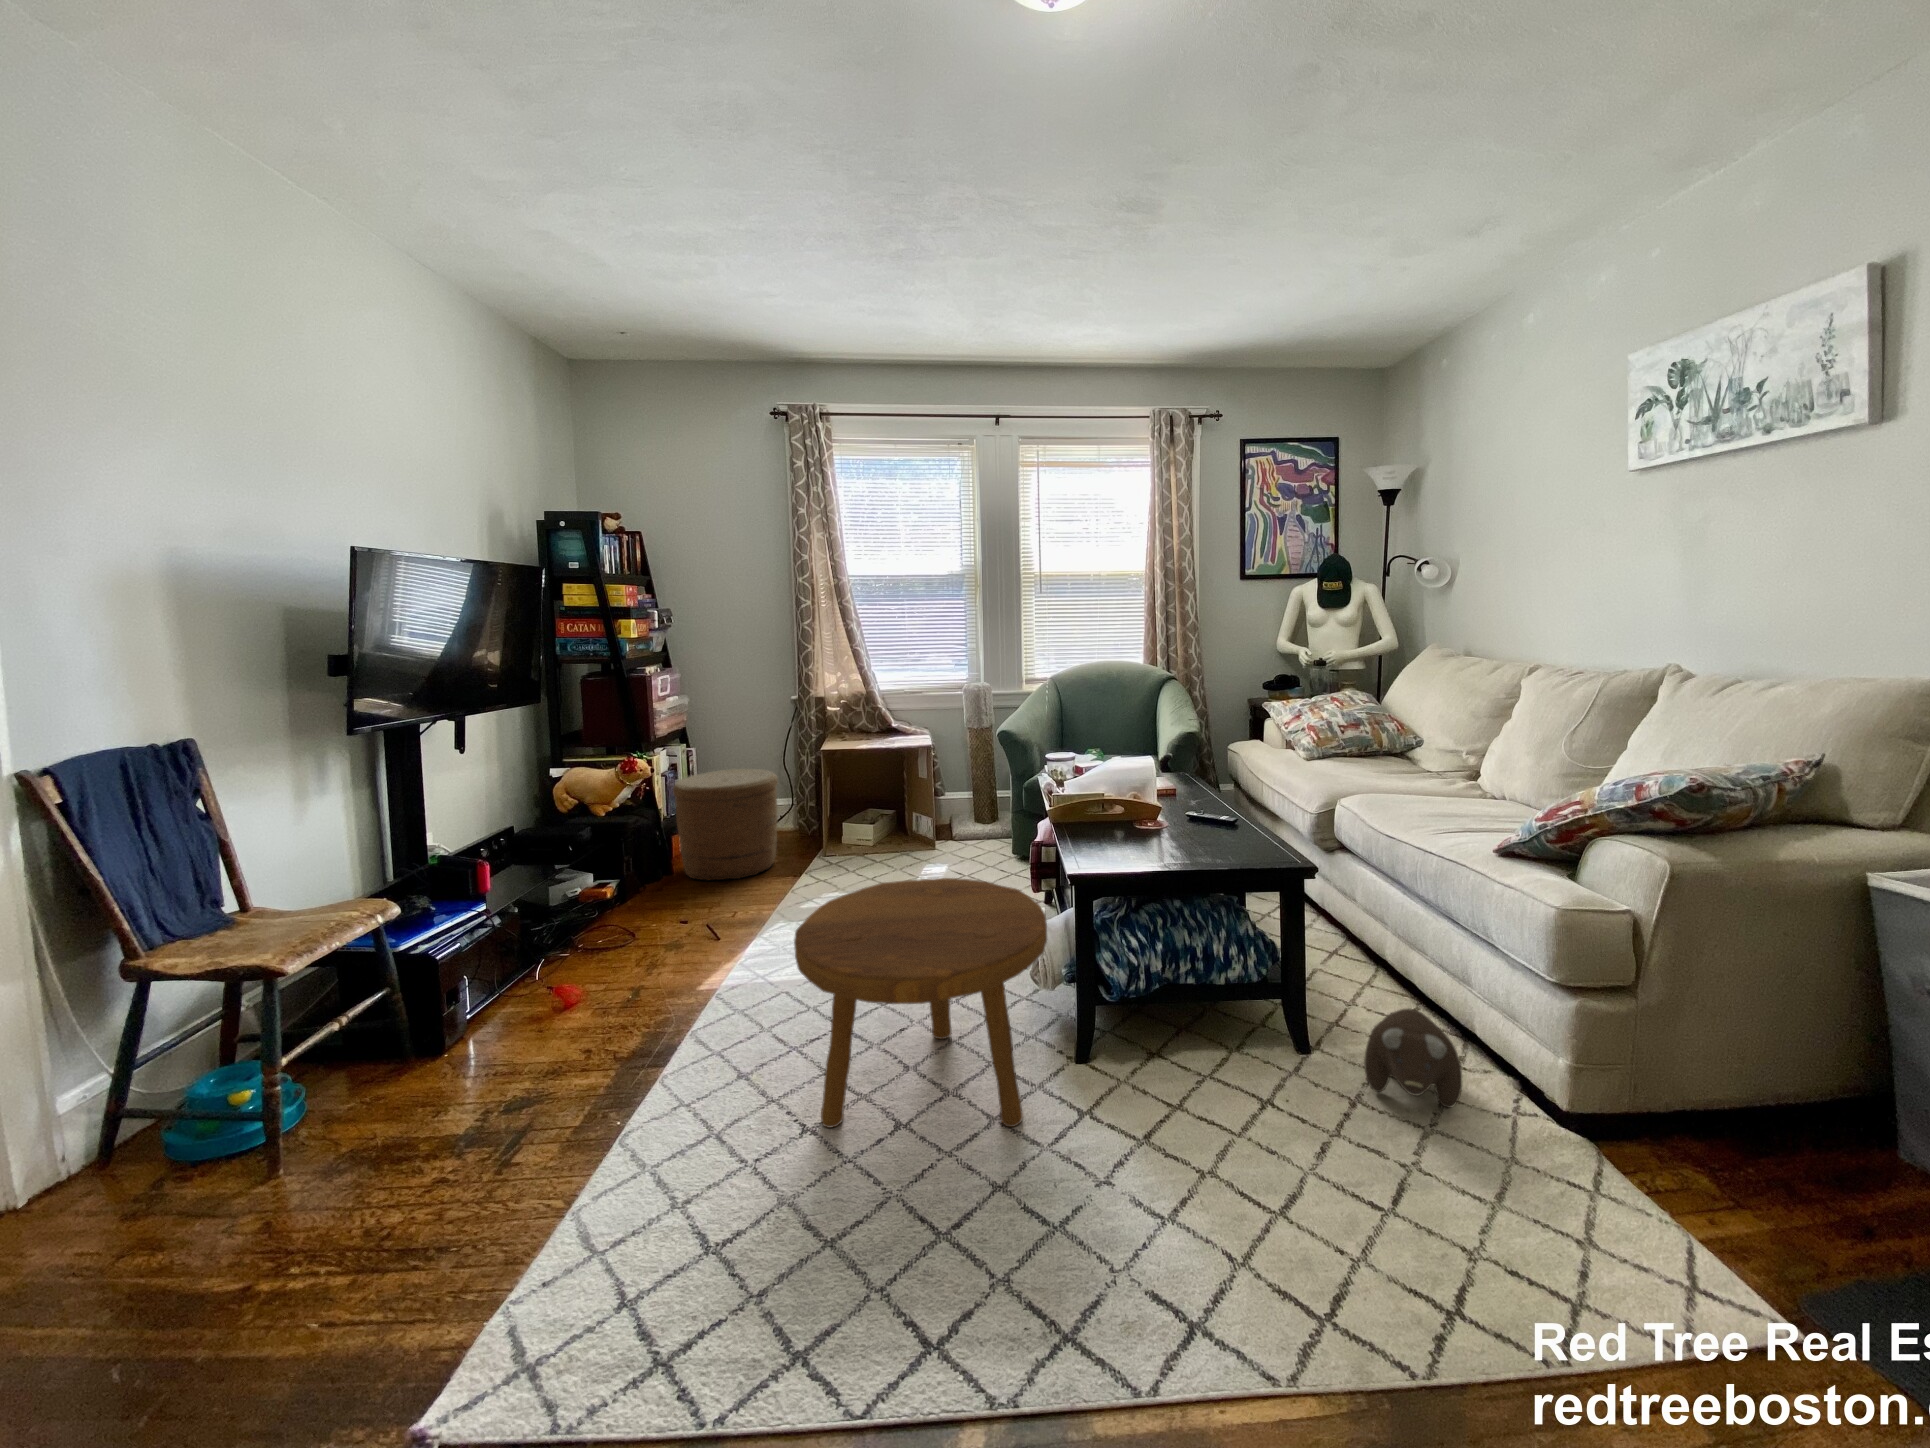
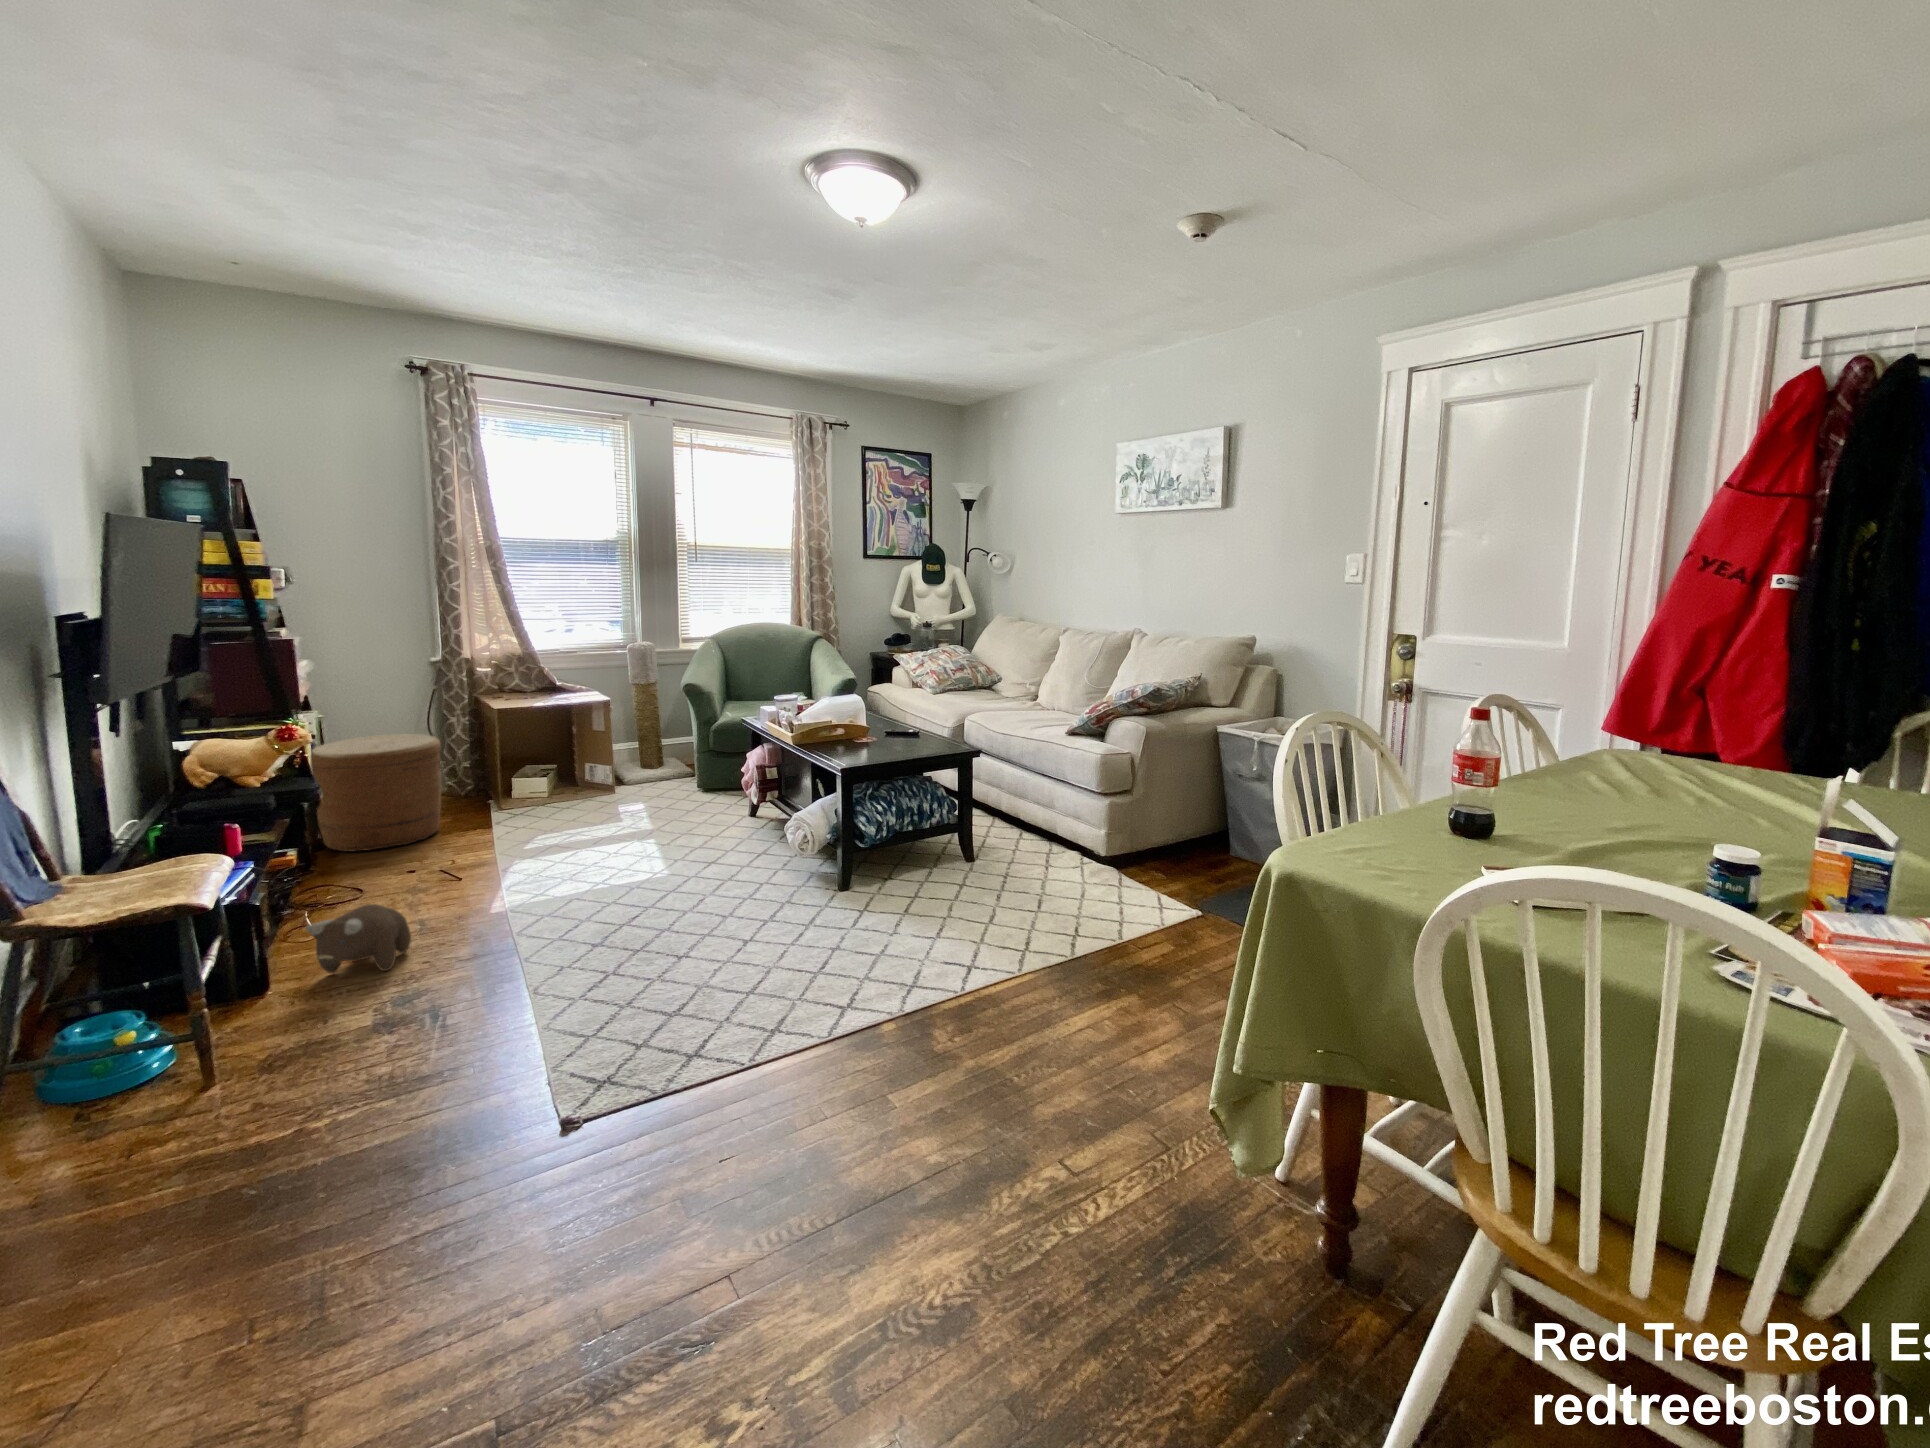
footstool: present [794,878,1047,1128] -> none [655,785,840,957]
plush toy: present [1364,1009,1462,1108] -> present [306,904,411,973]

